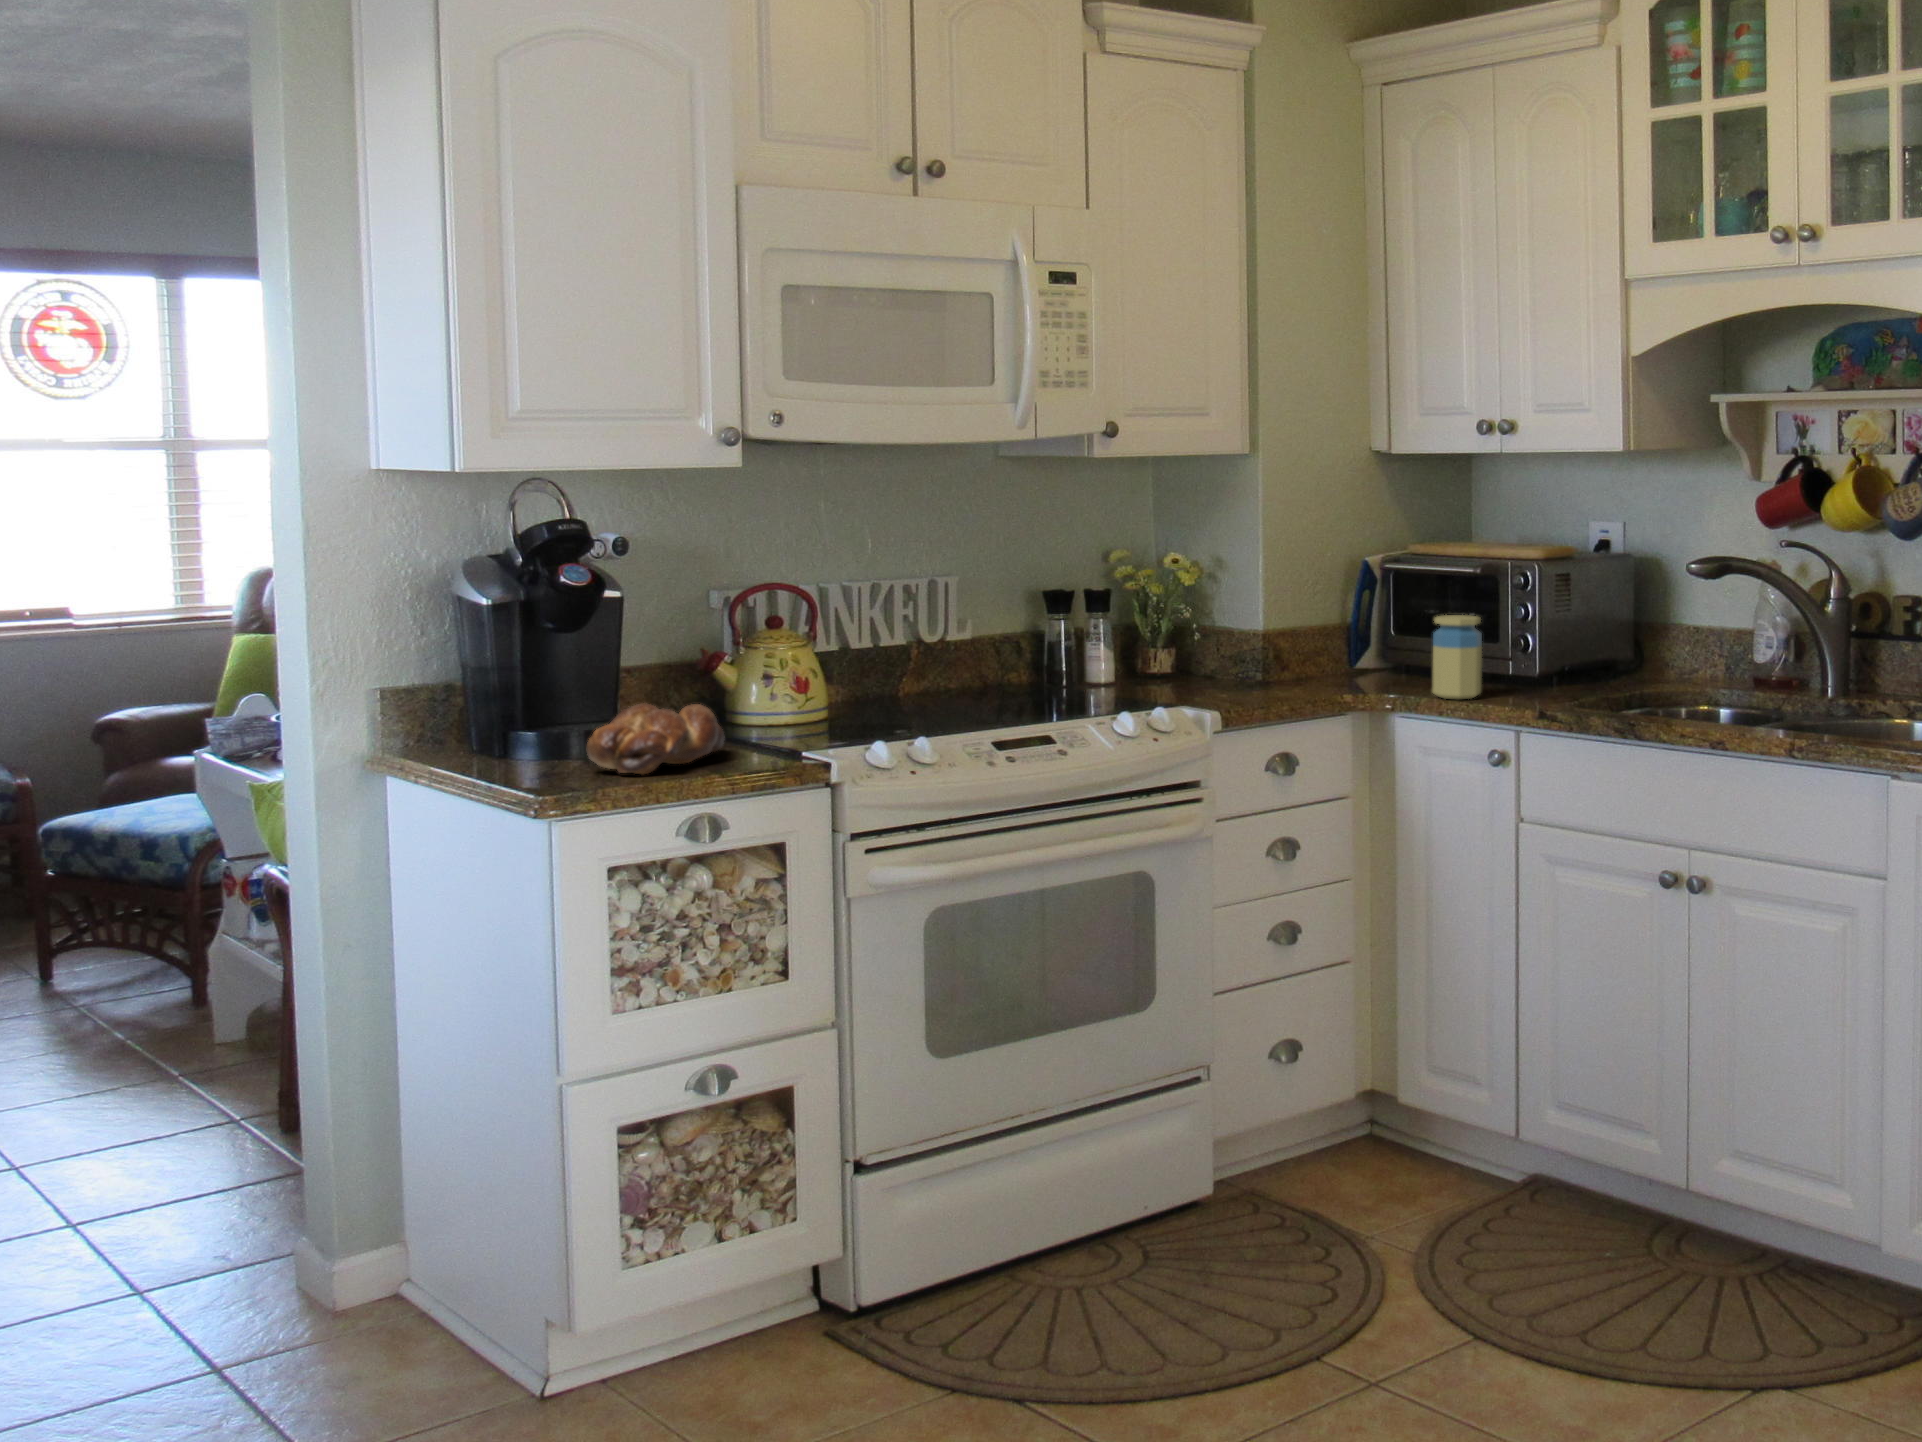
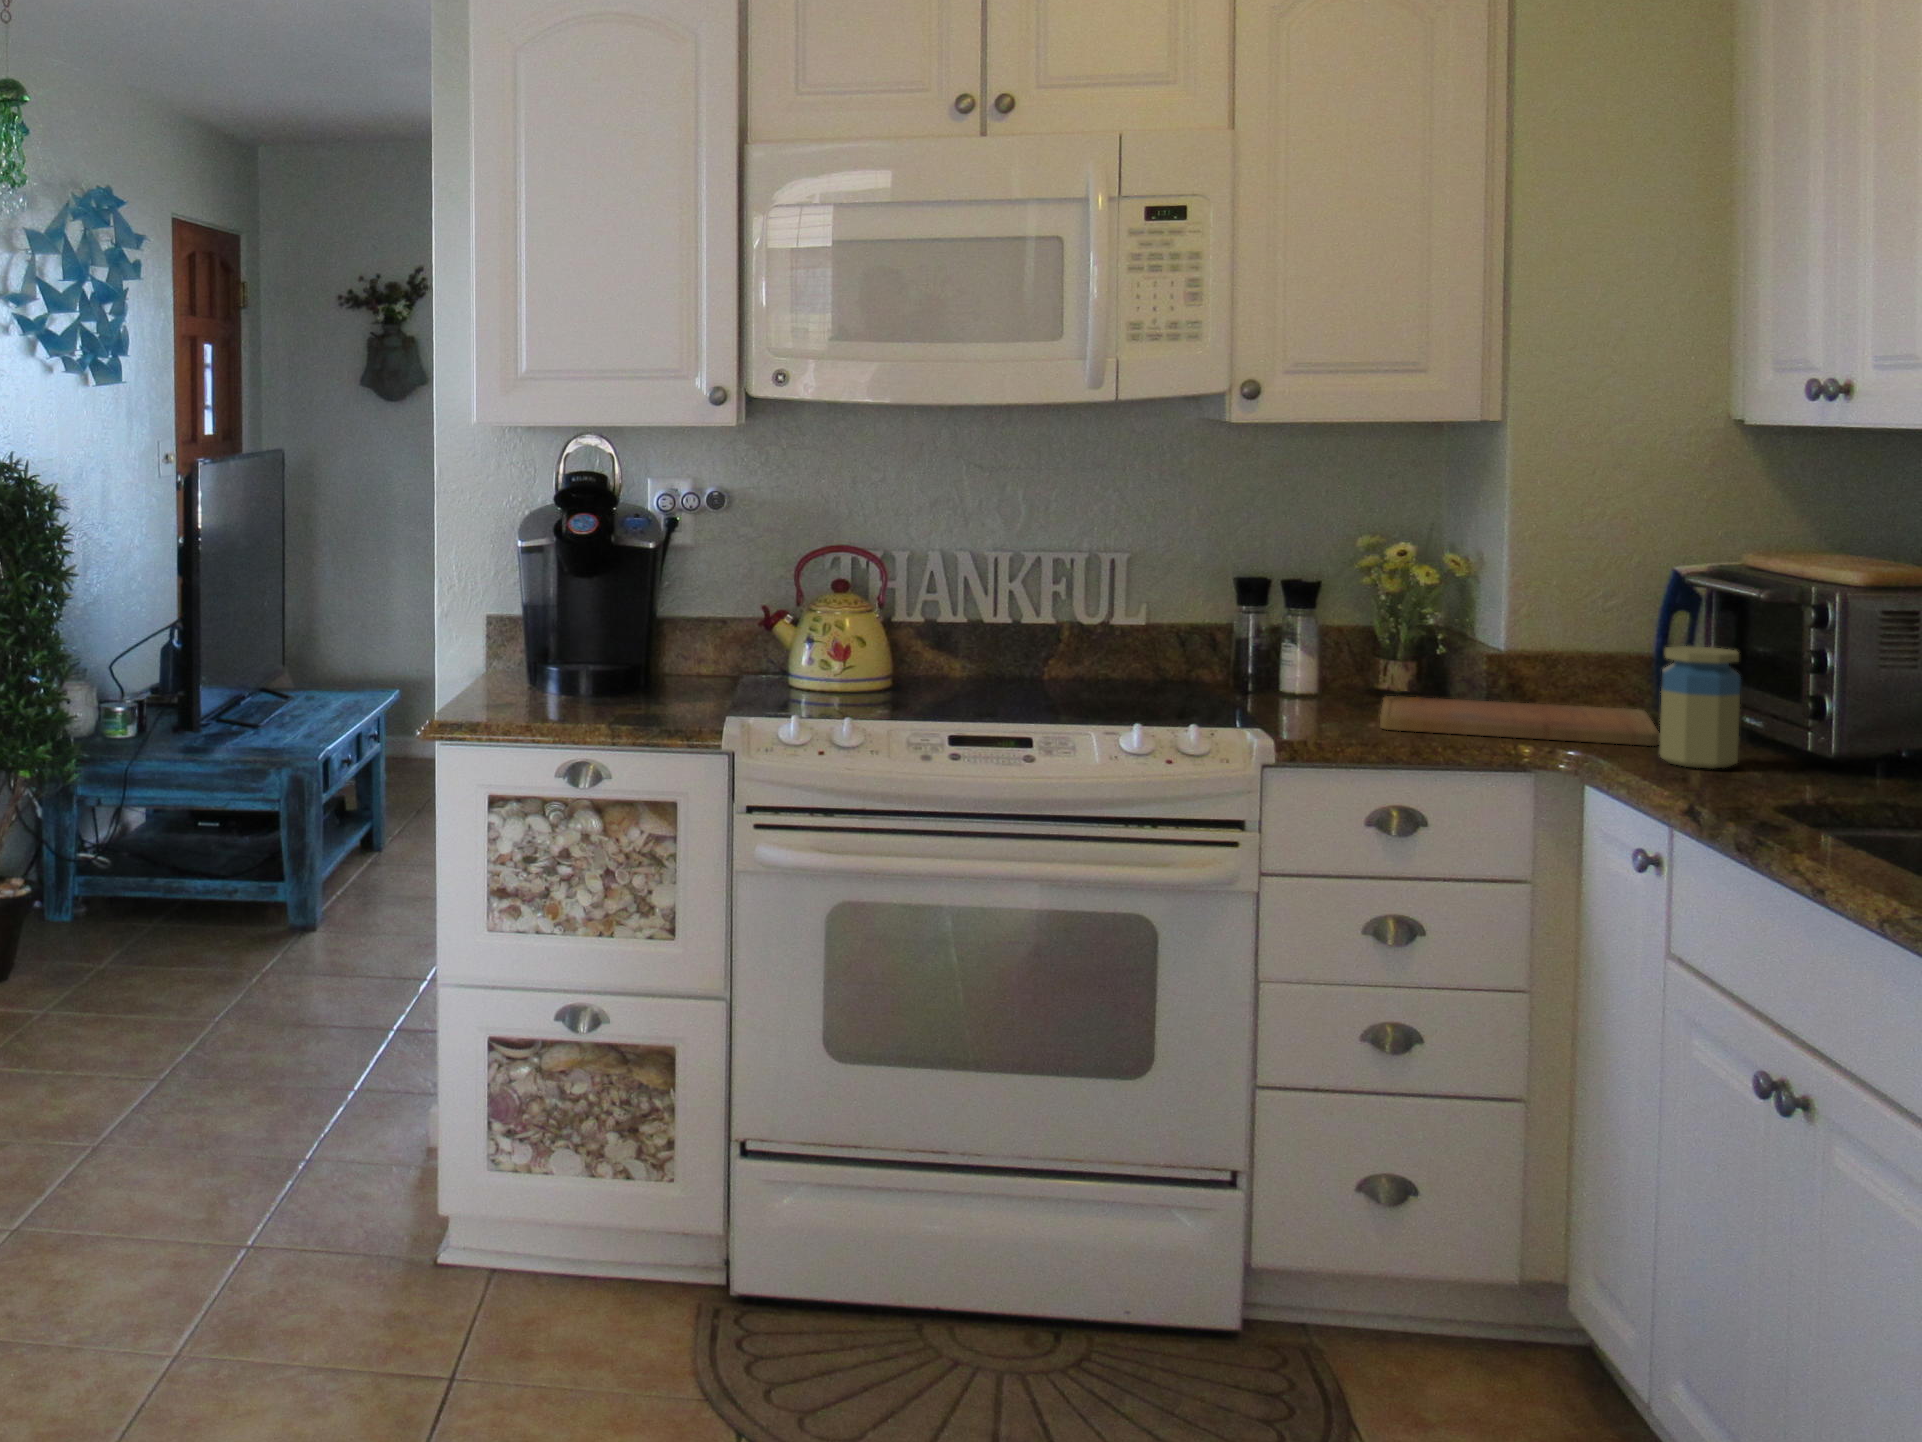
cutting board: none [1193,668,1404,700] -> present [1380,696,1660,746]
bread loaf: present [587,703,724,774] -> none [525,649,685,715]

